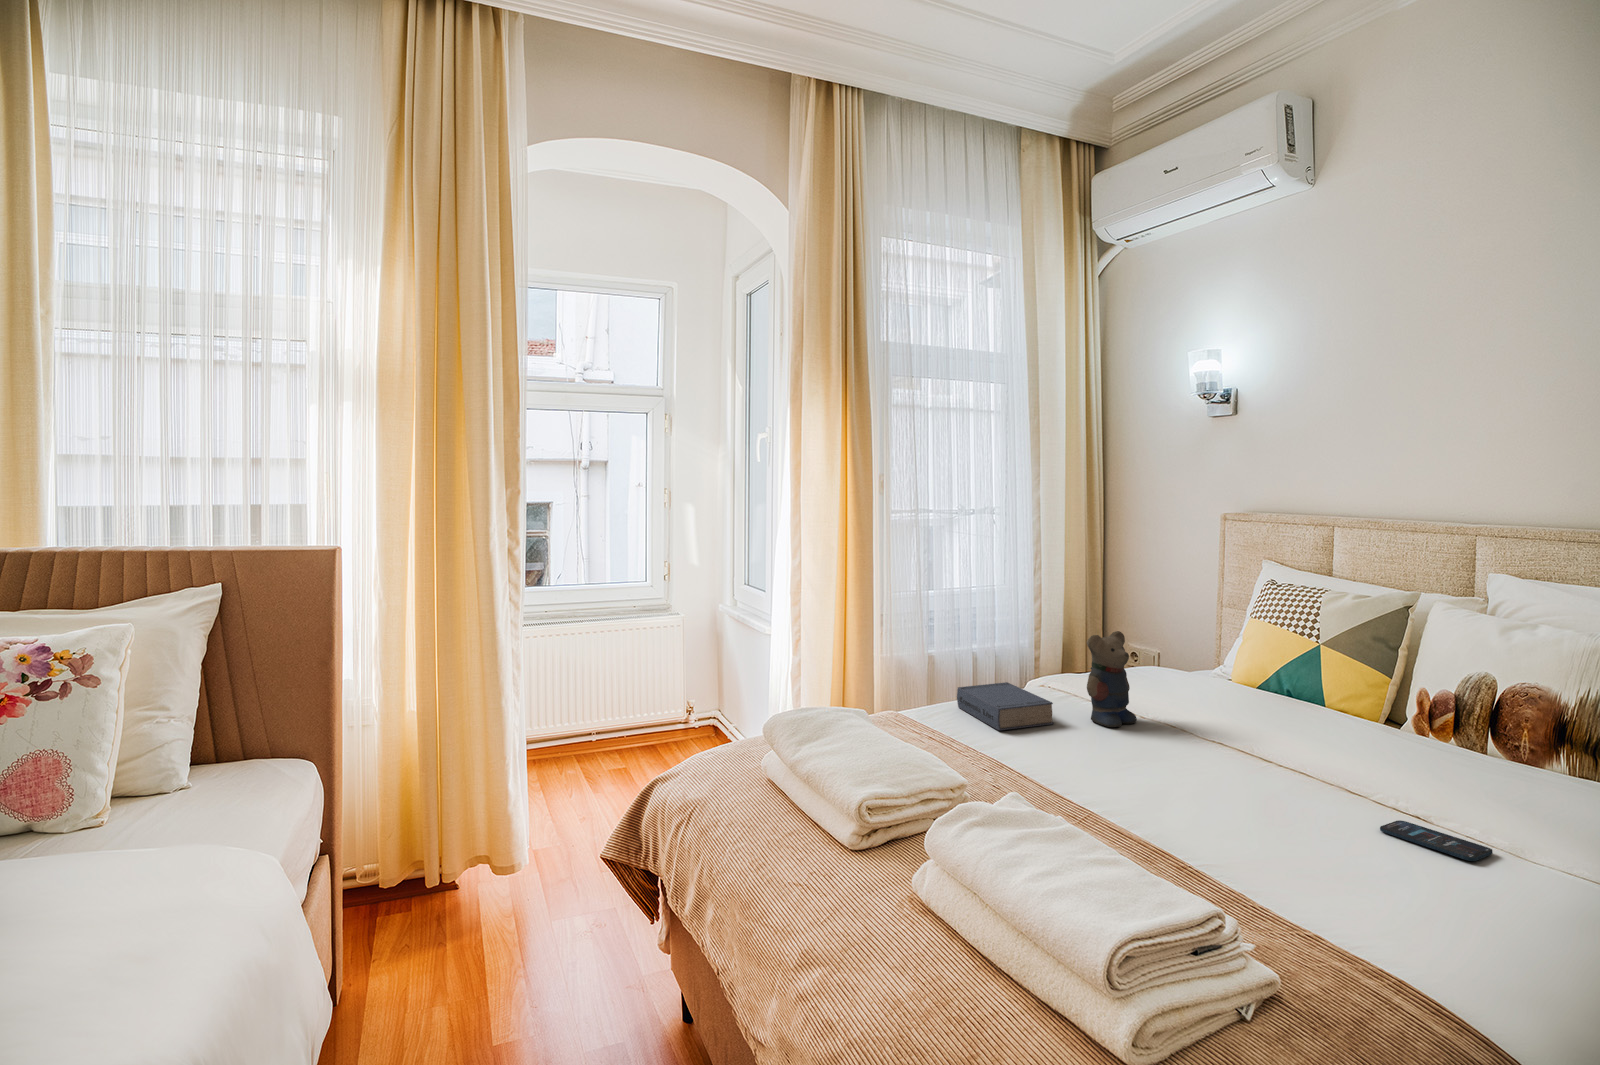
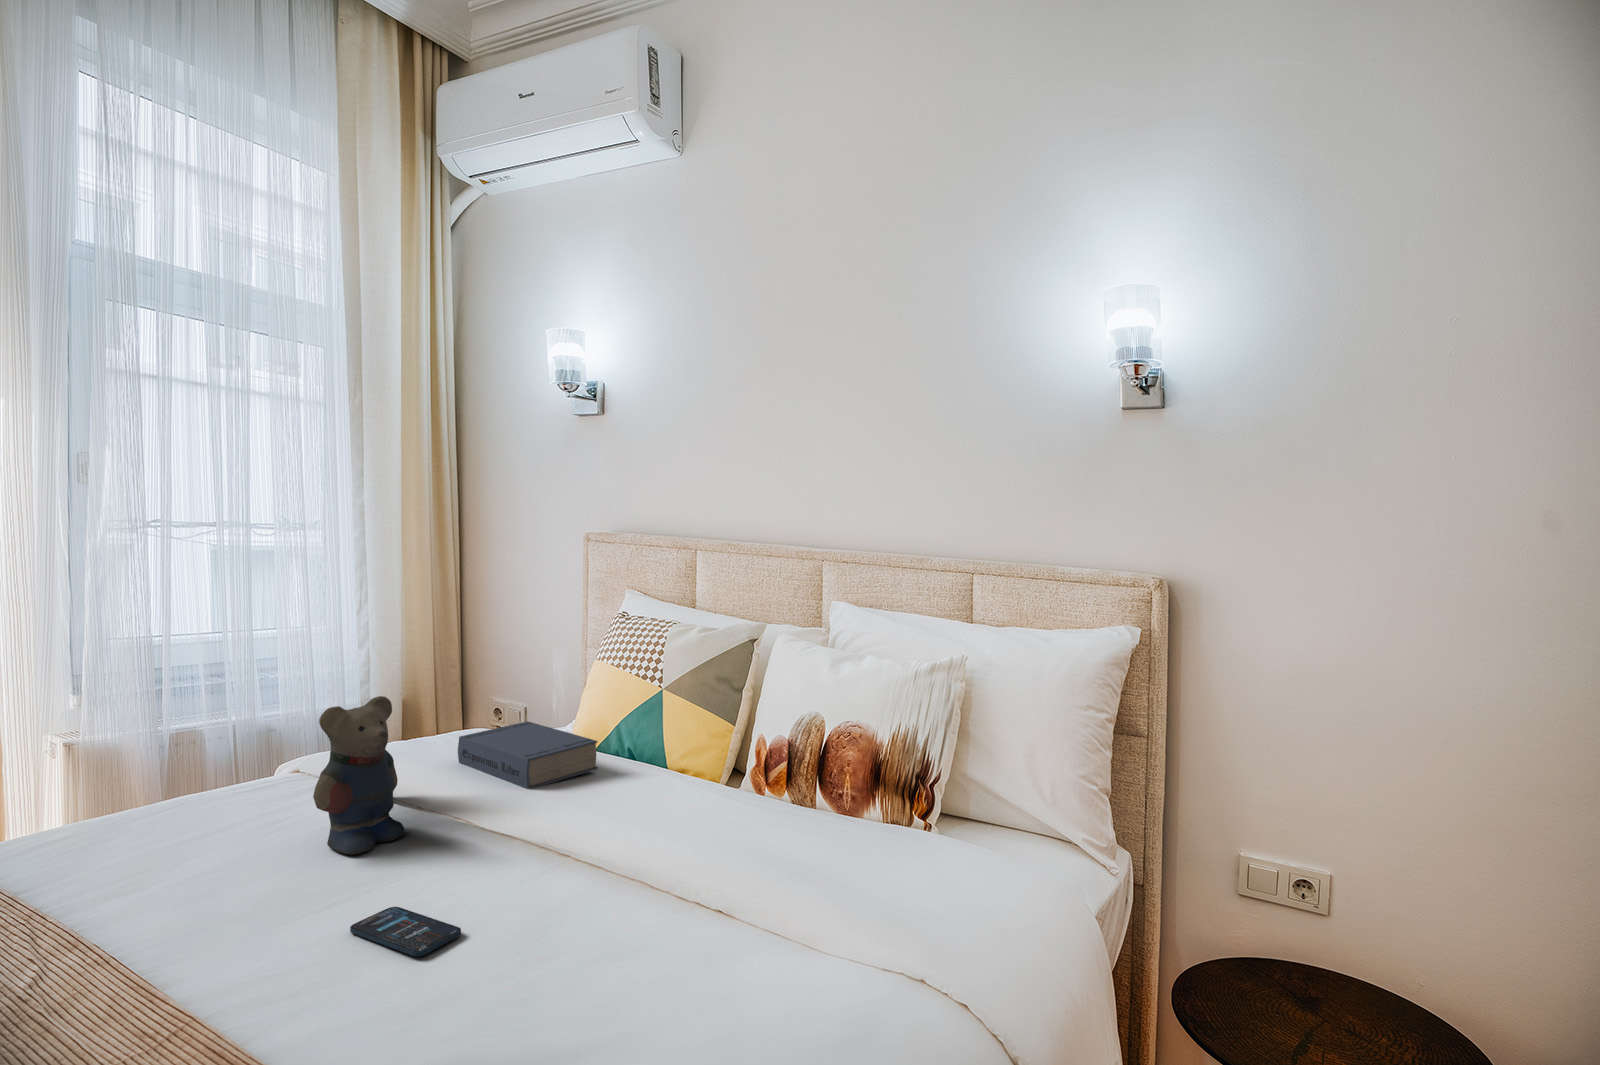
book: present [957,682,1053,731] -> present [458,721,598,789]
smartphone: present [1380,820,1493,861] -> present [350,907,461,956]

